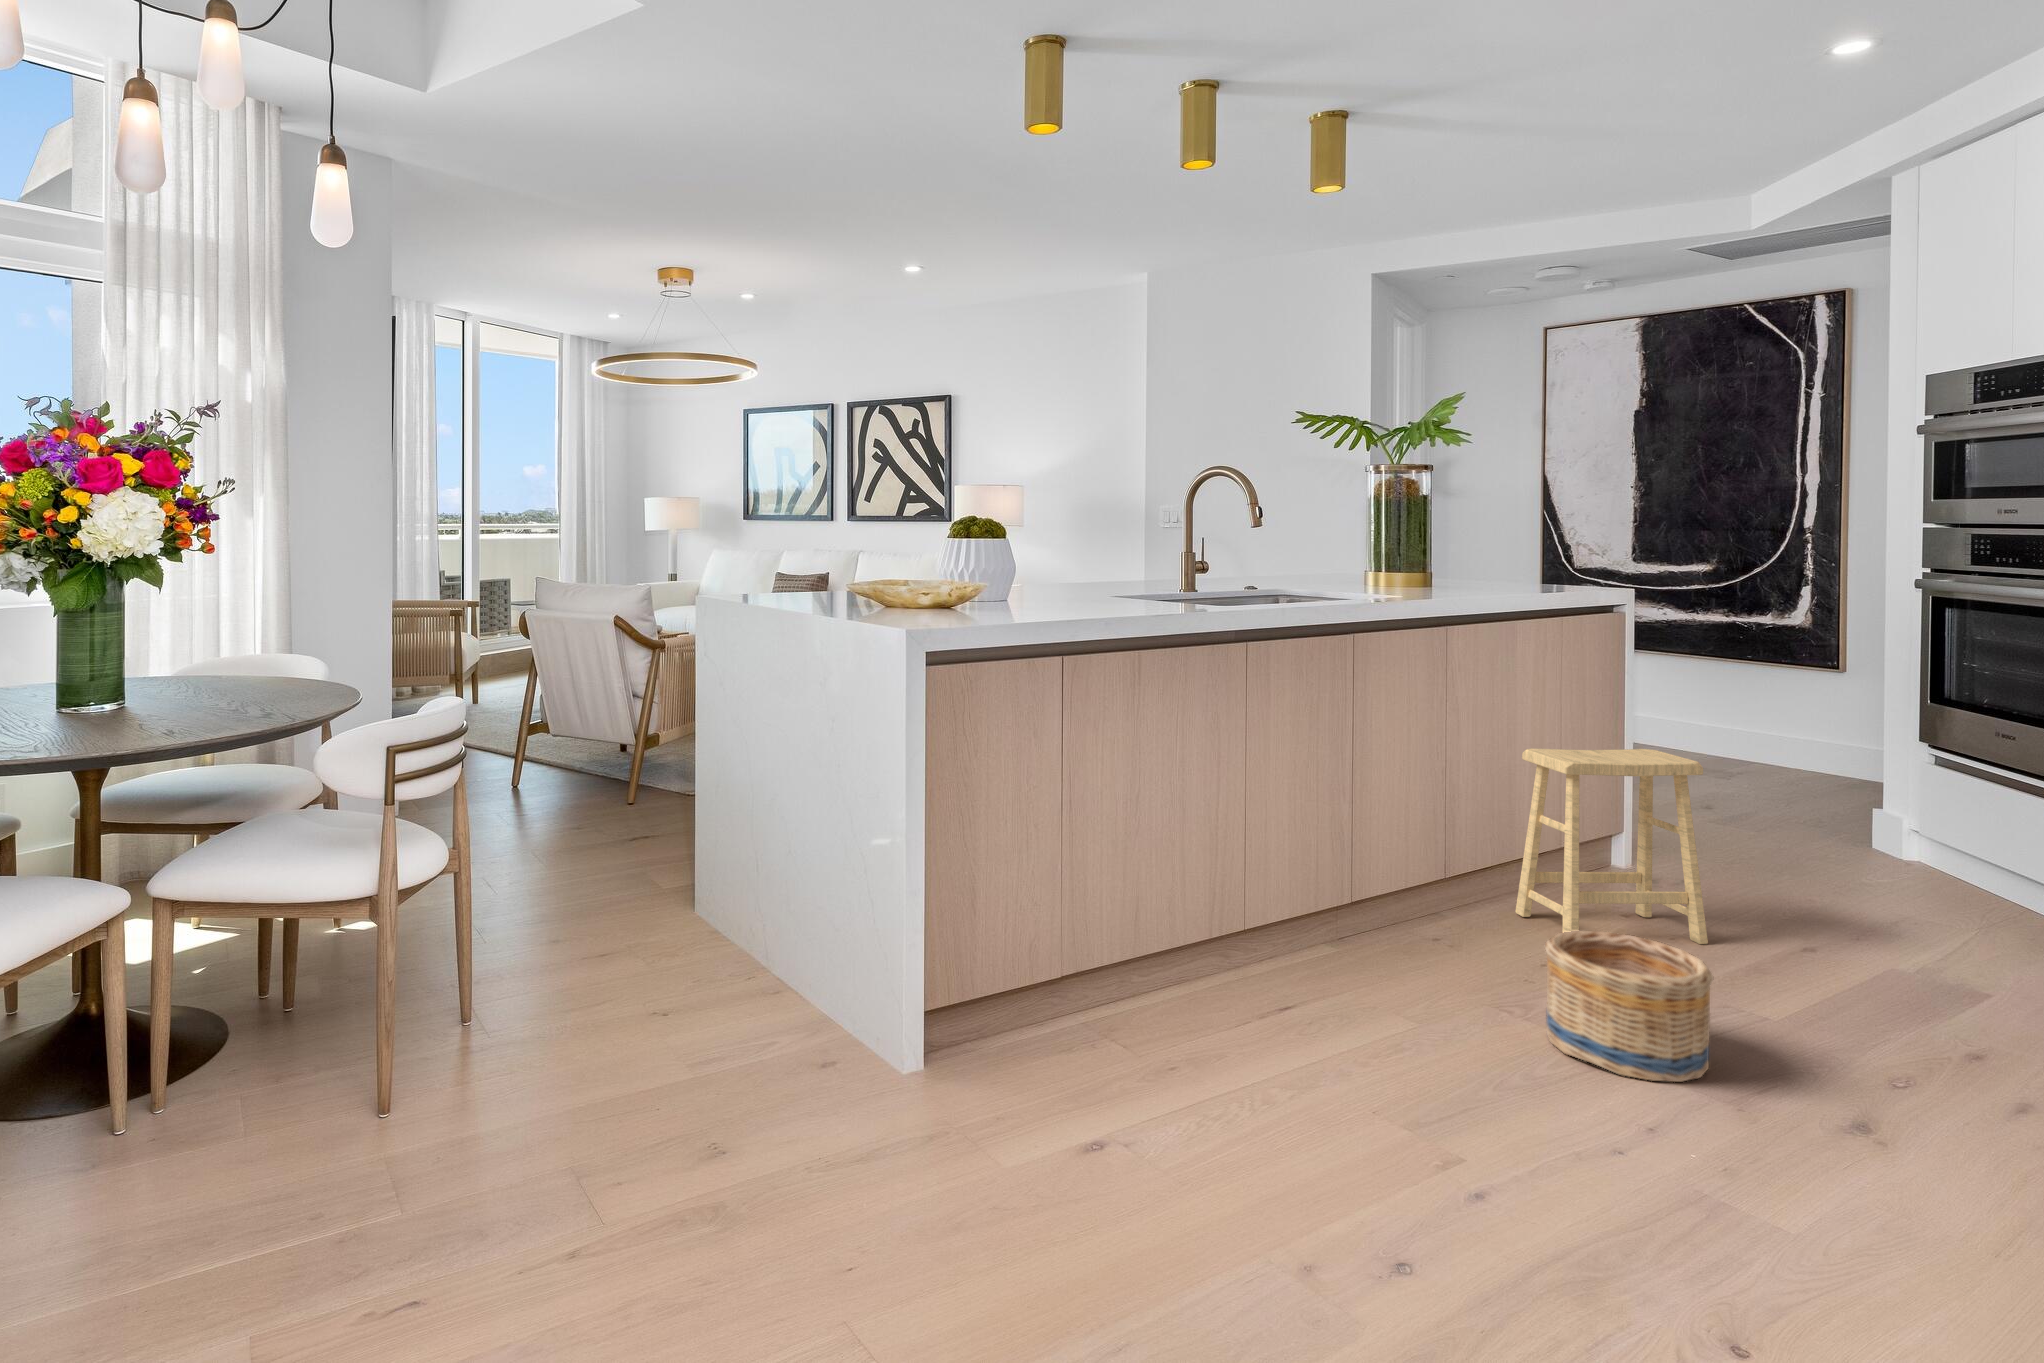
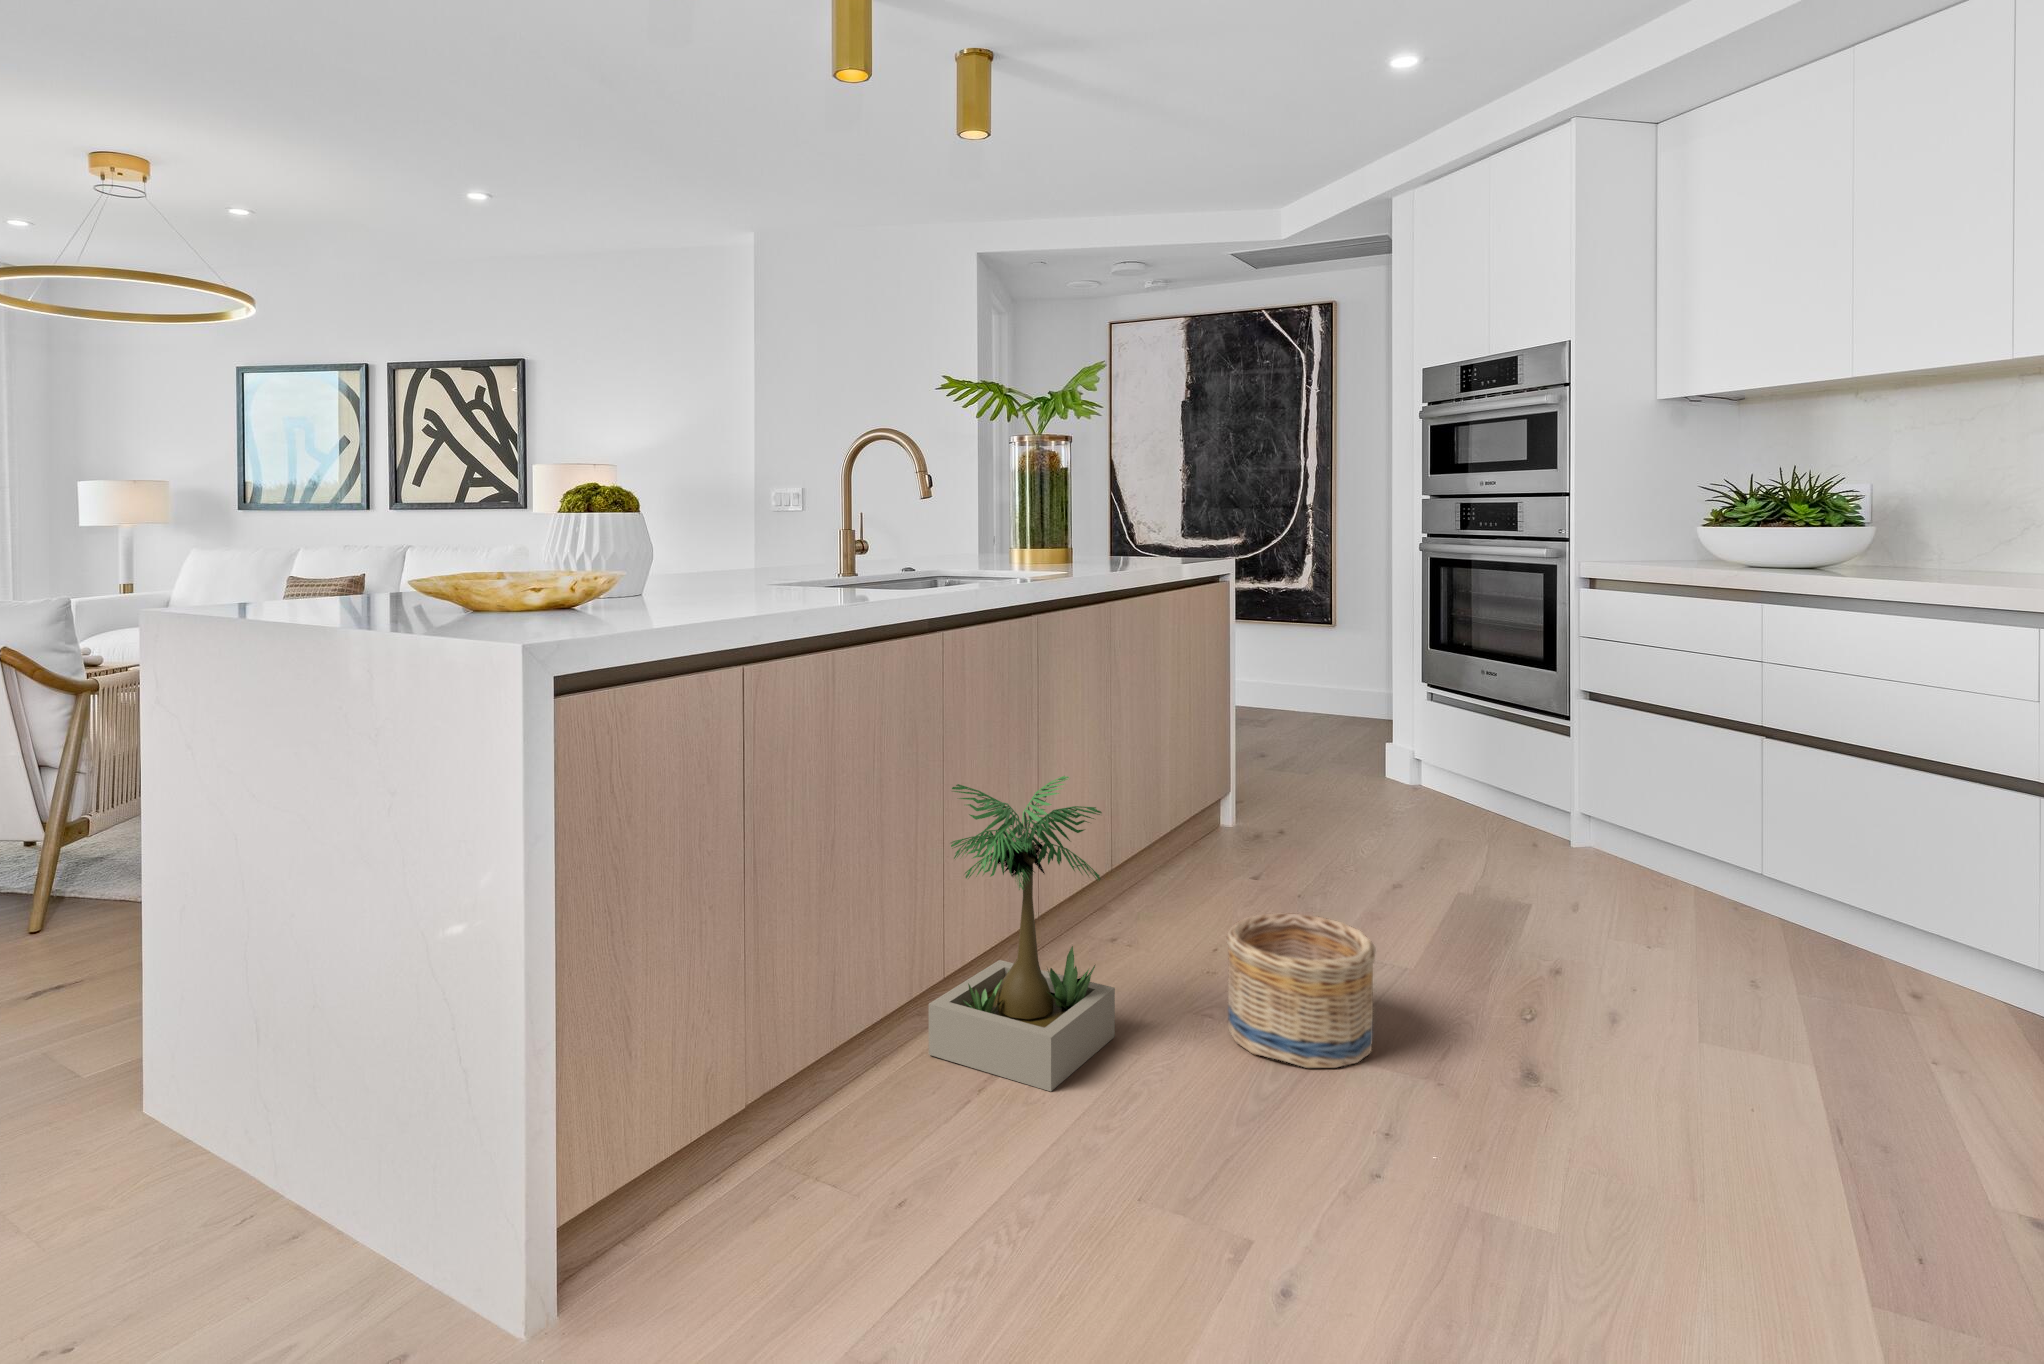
footstool: present [1515,748,1708,944] -> none [1154,716,1315,920]
potted plant: none [1243,770,1429,1042] -> present [929,776,1115,1091]

